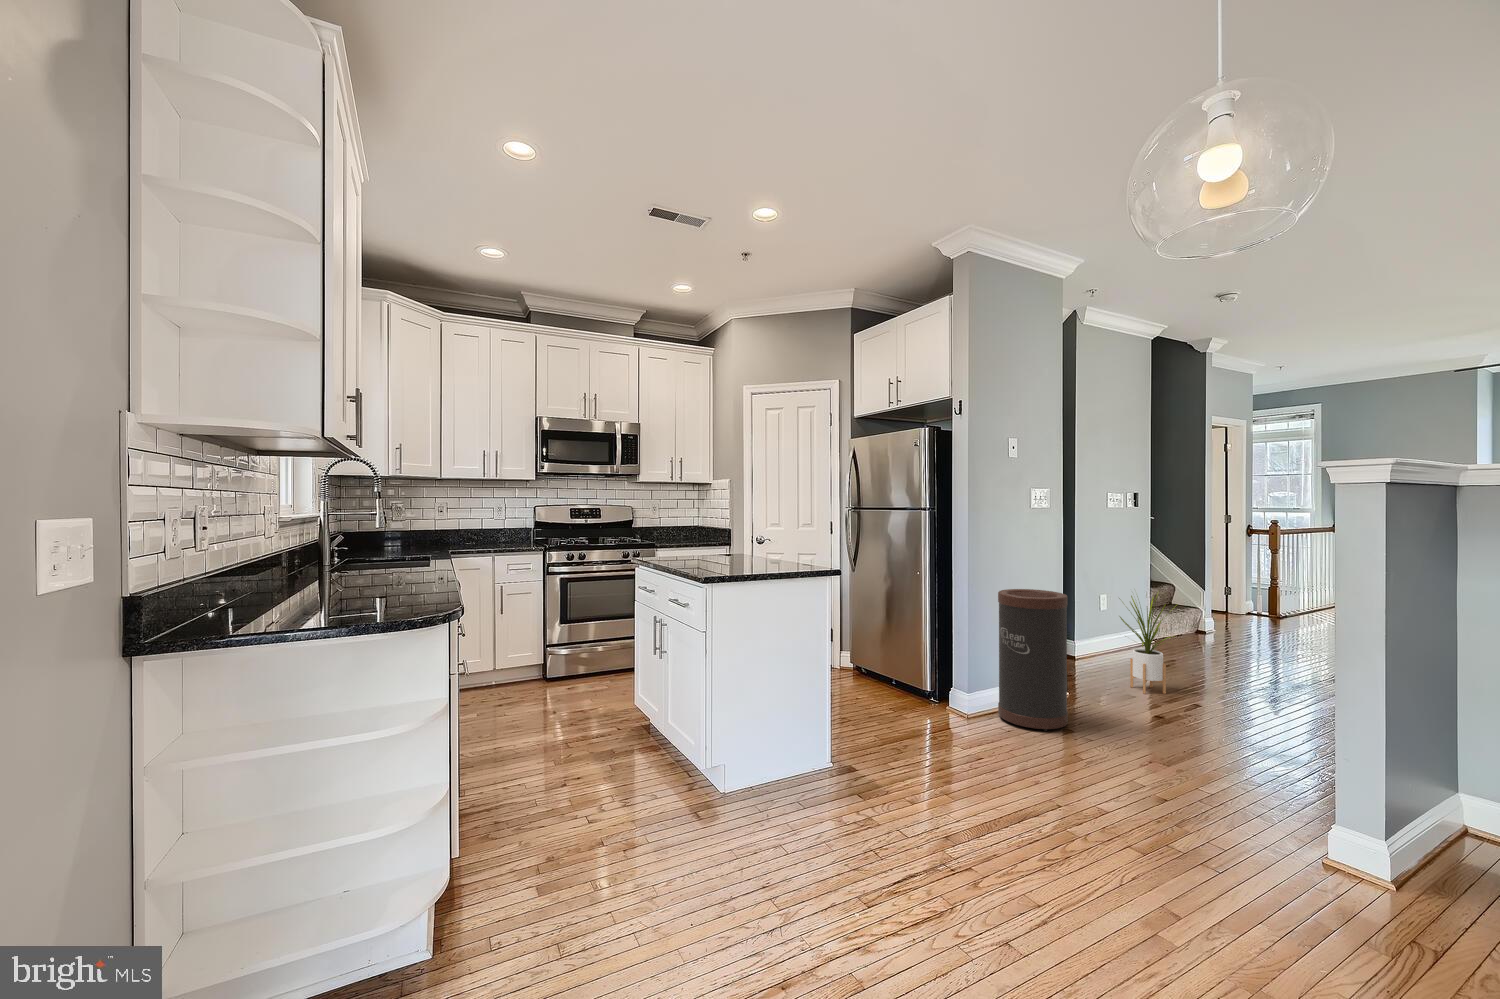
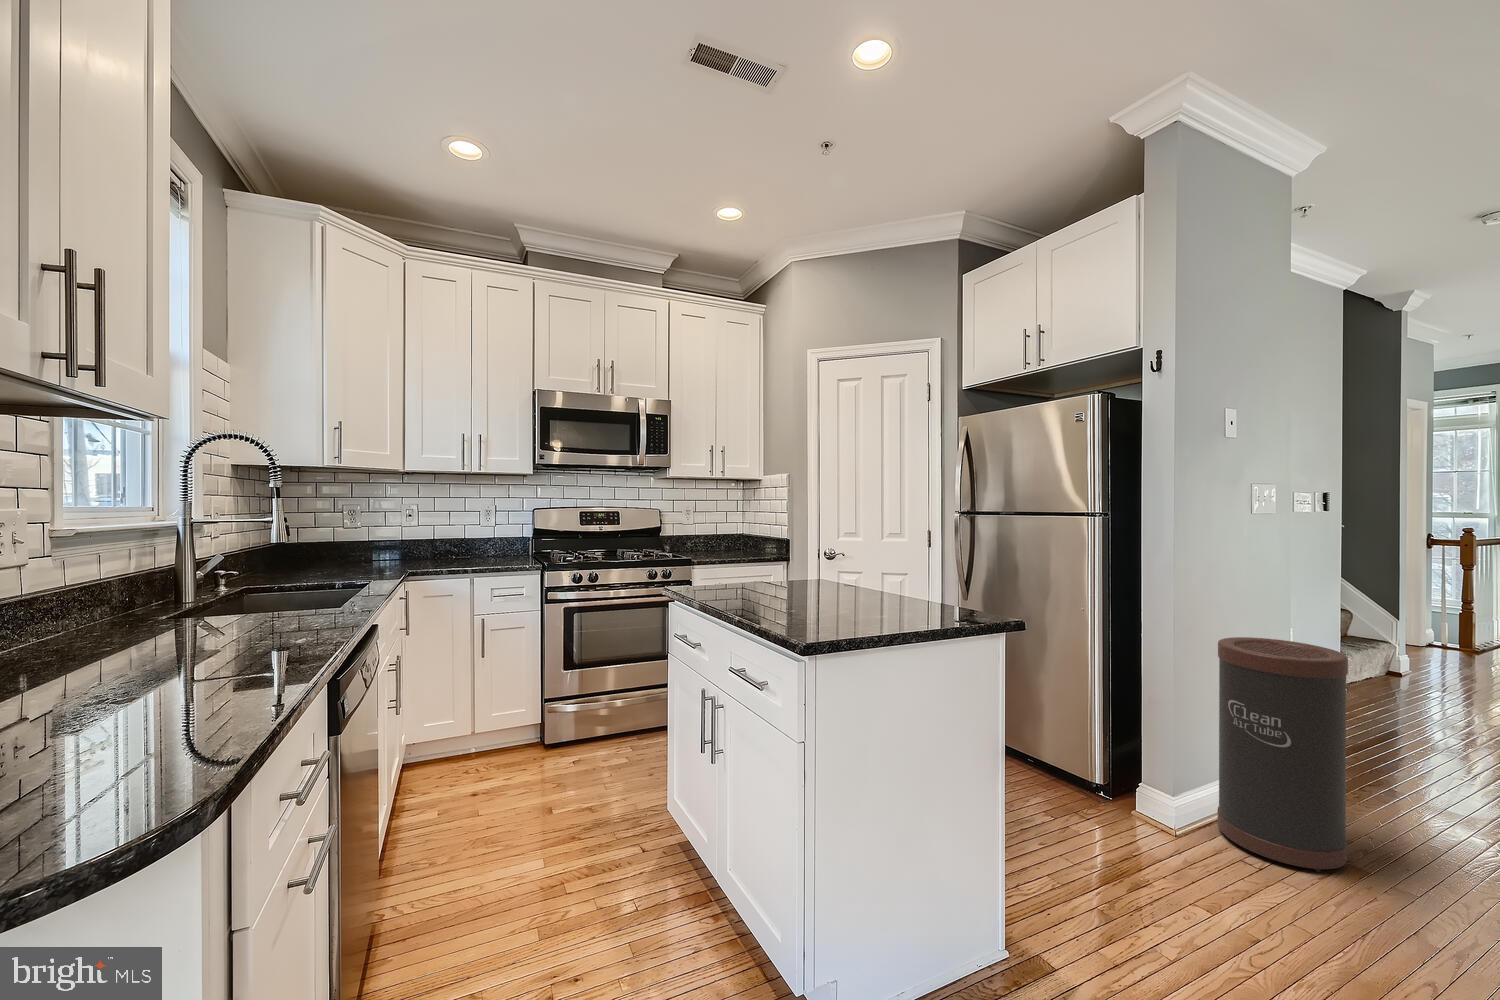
house plant: present [1119,592,1169,694] -> none [1356,630,1473,789]

